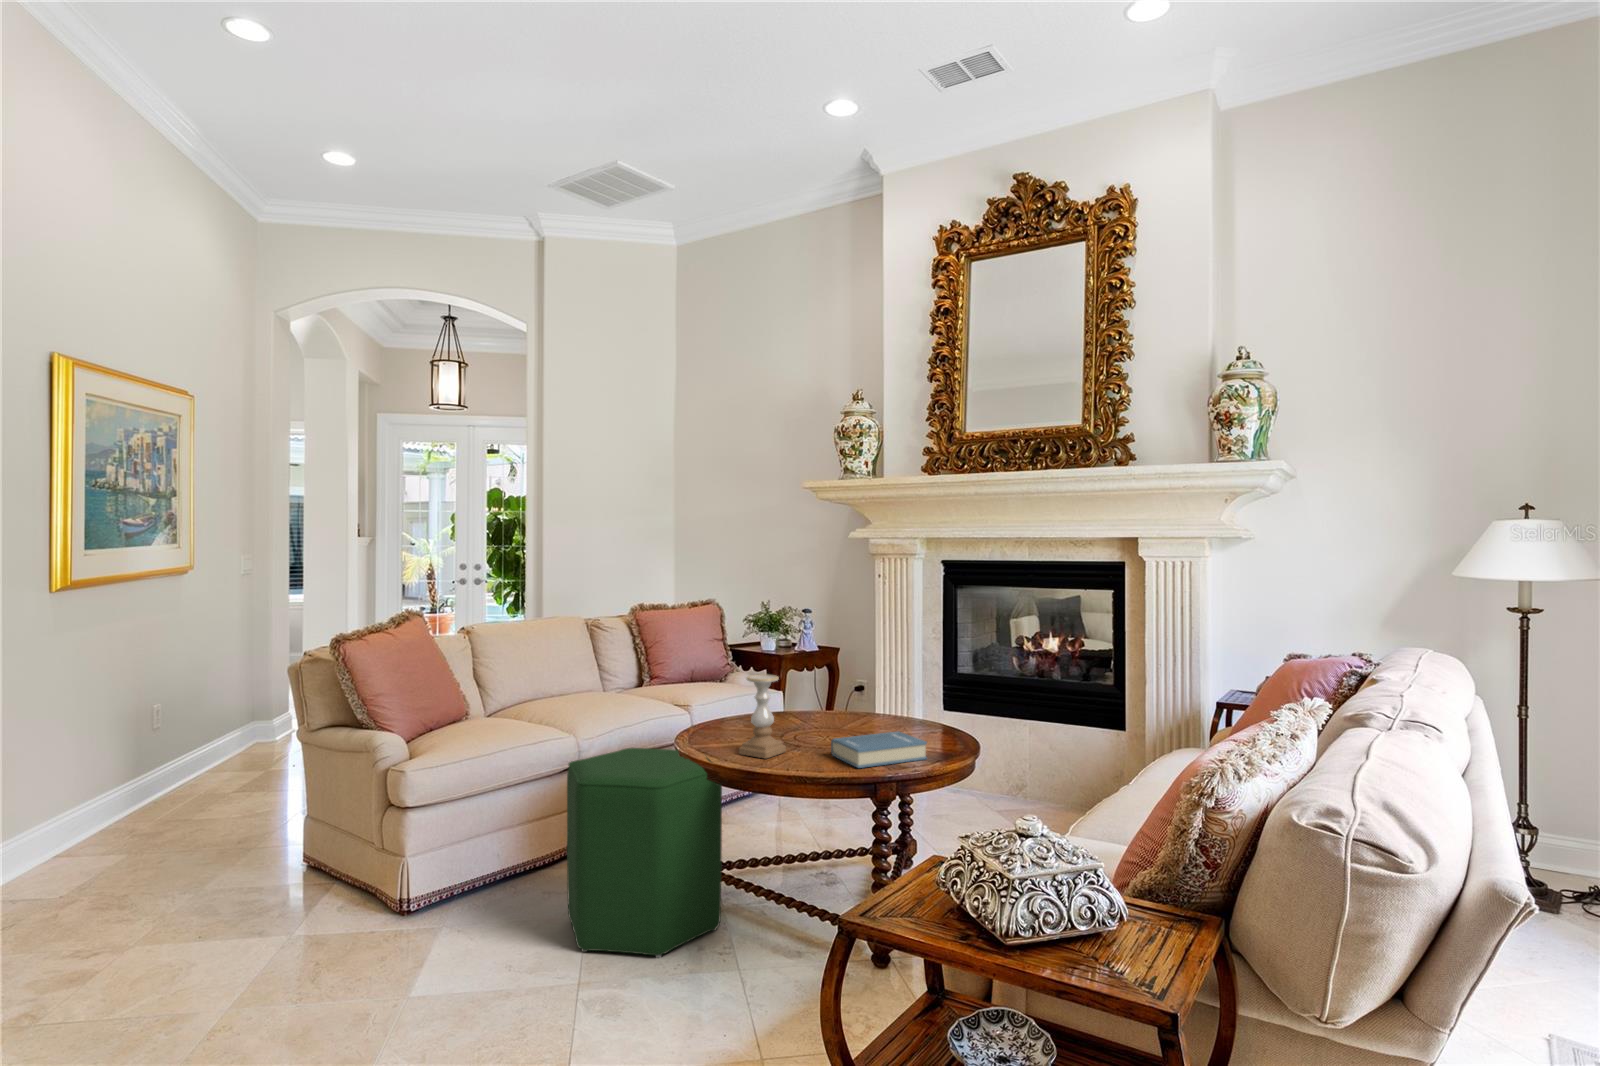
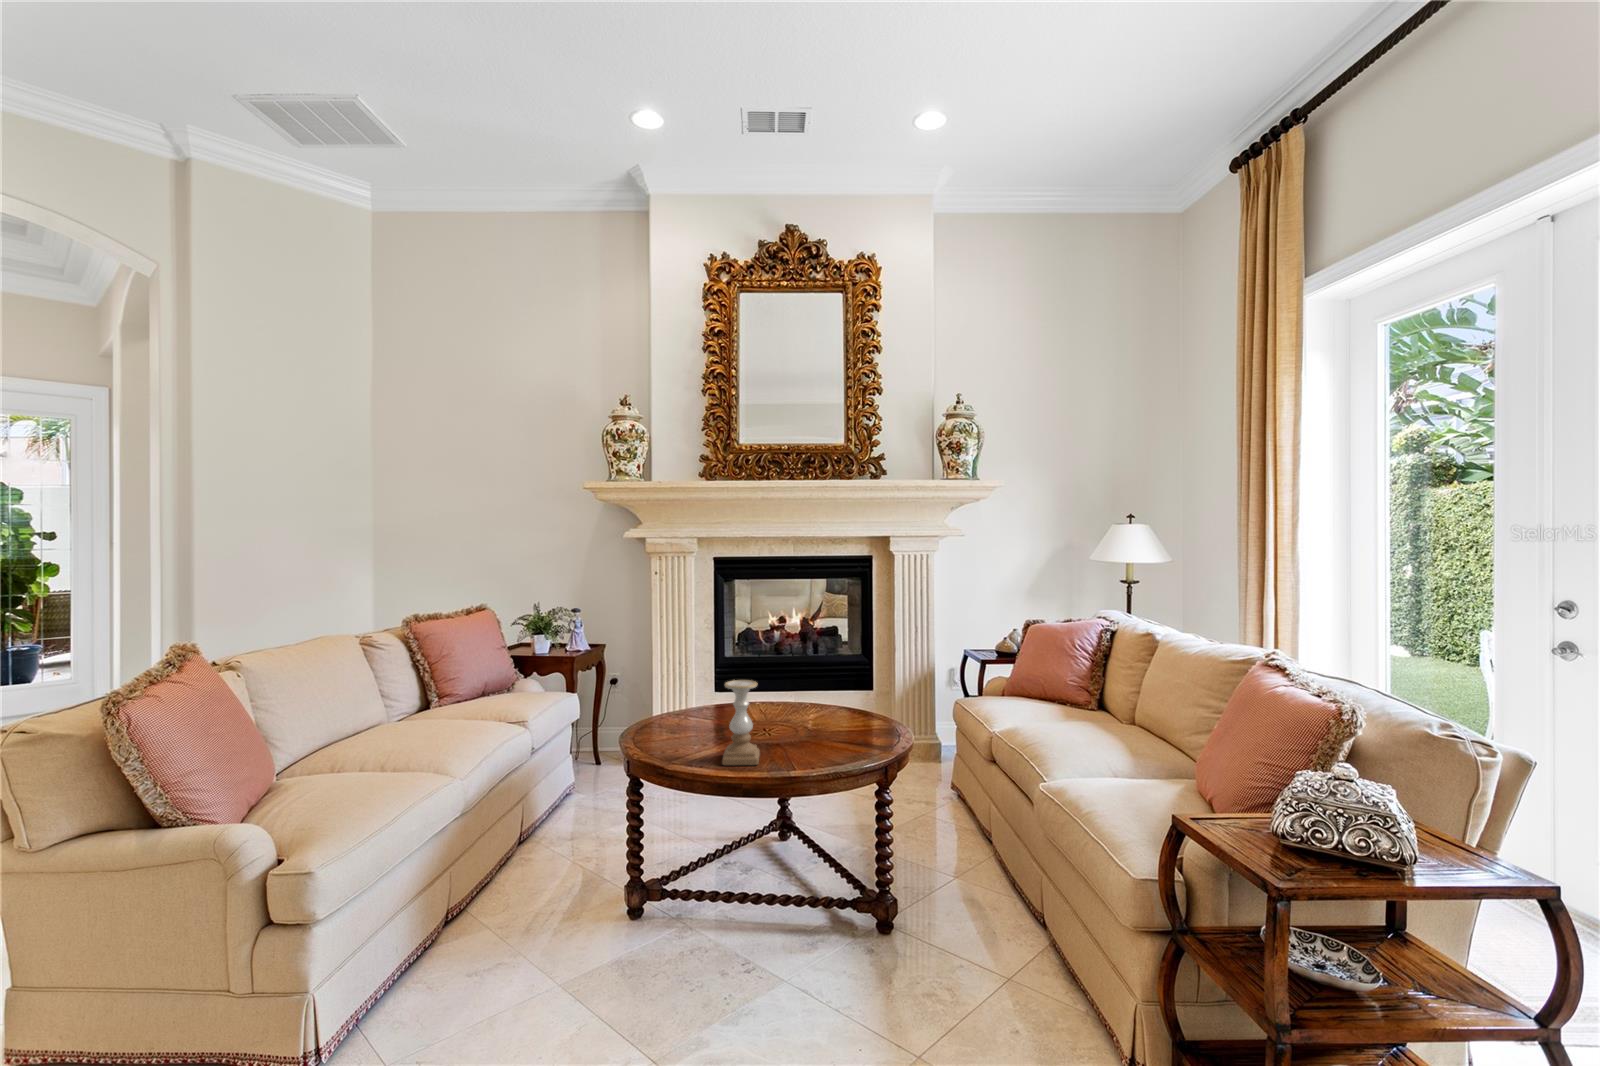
hardback book: present [831,731,927,768] -> none [804,717,883,758]
ottoman: present [567,748,722,958] -> none [538,770,716,1031]

